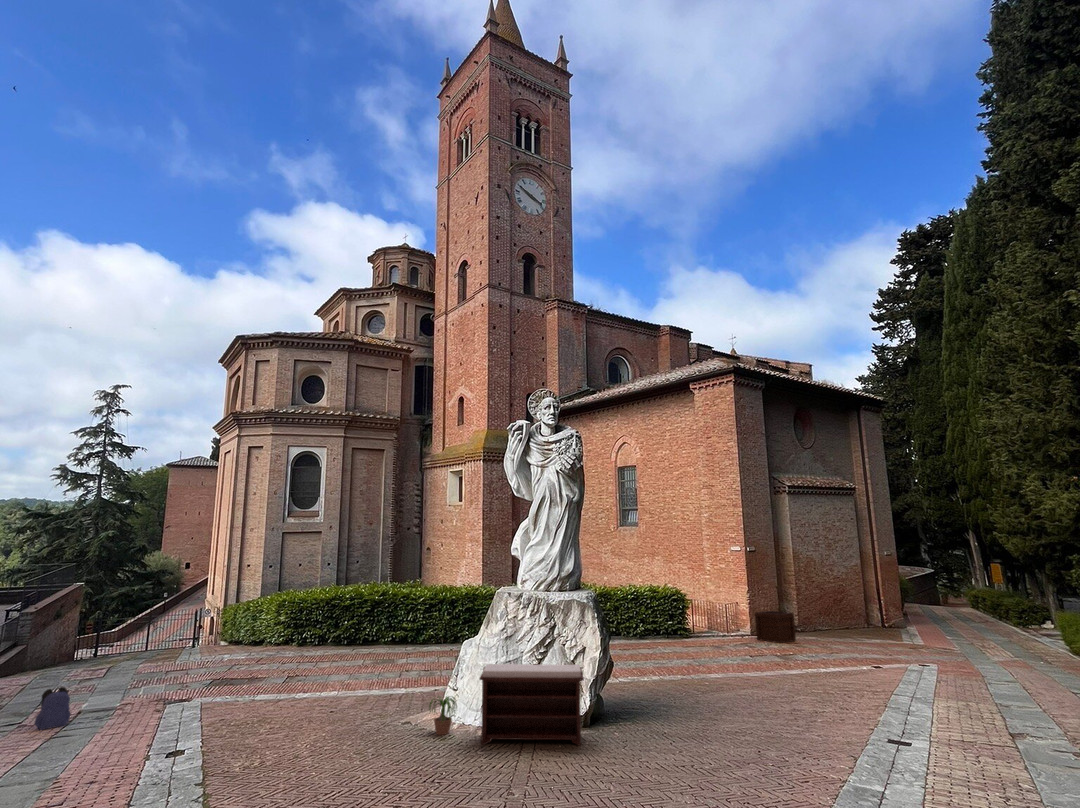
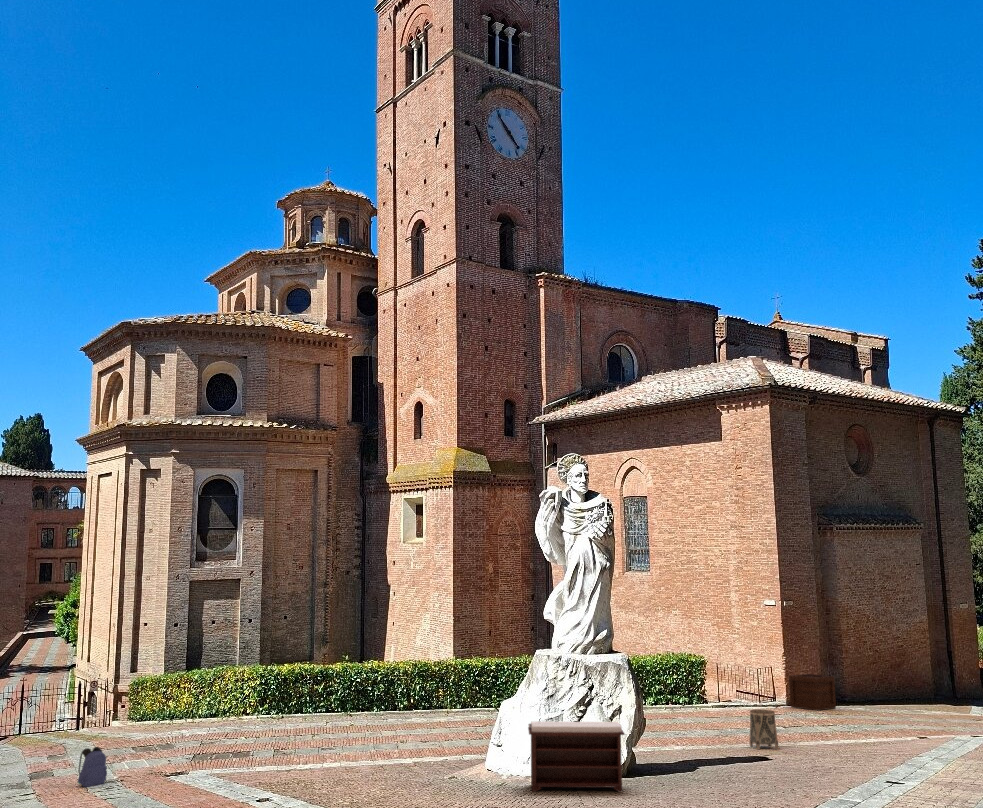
basket: none [721,645,749,684] -> present [750,709,778,750]
potted plant: present [429,696,457,735] -> none [471,751,507,785]

